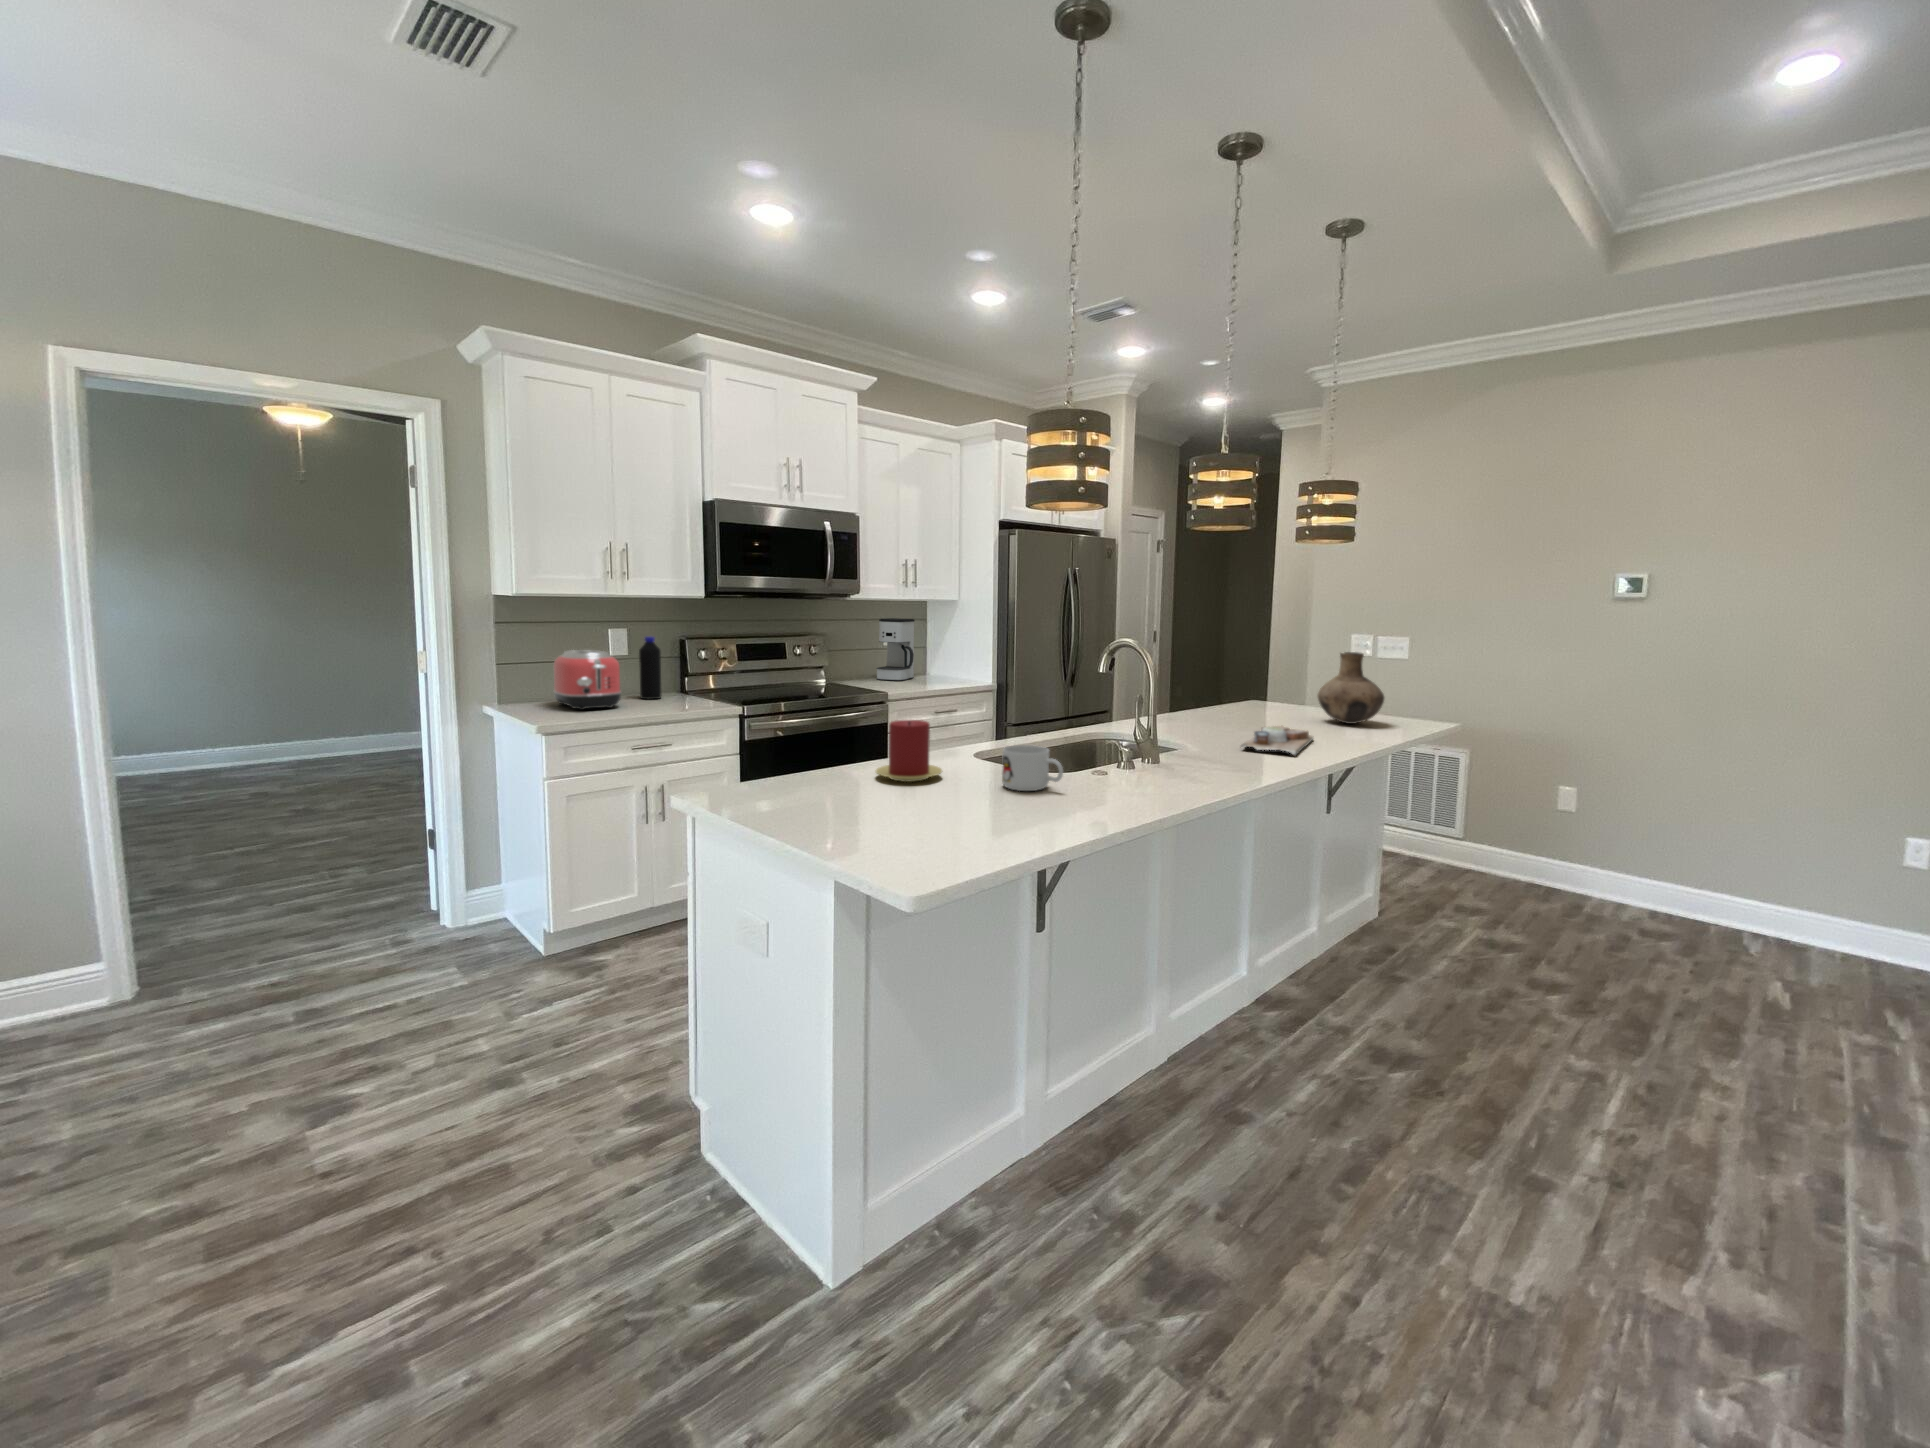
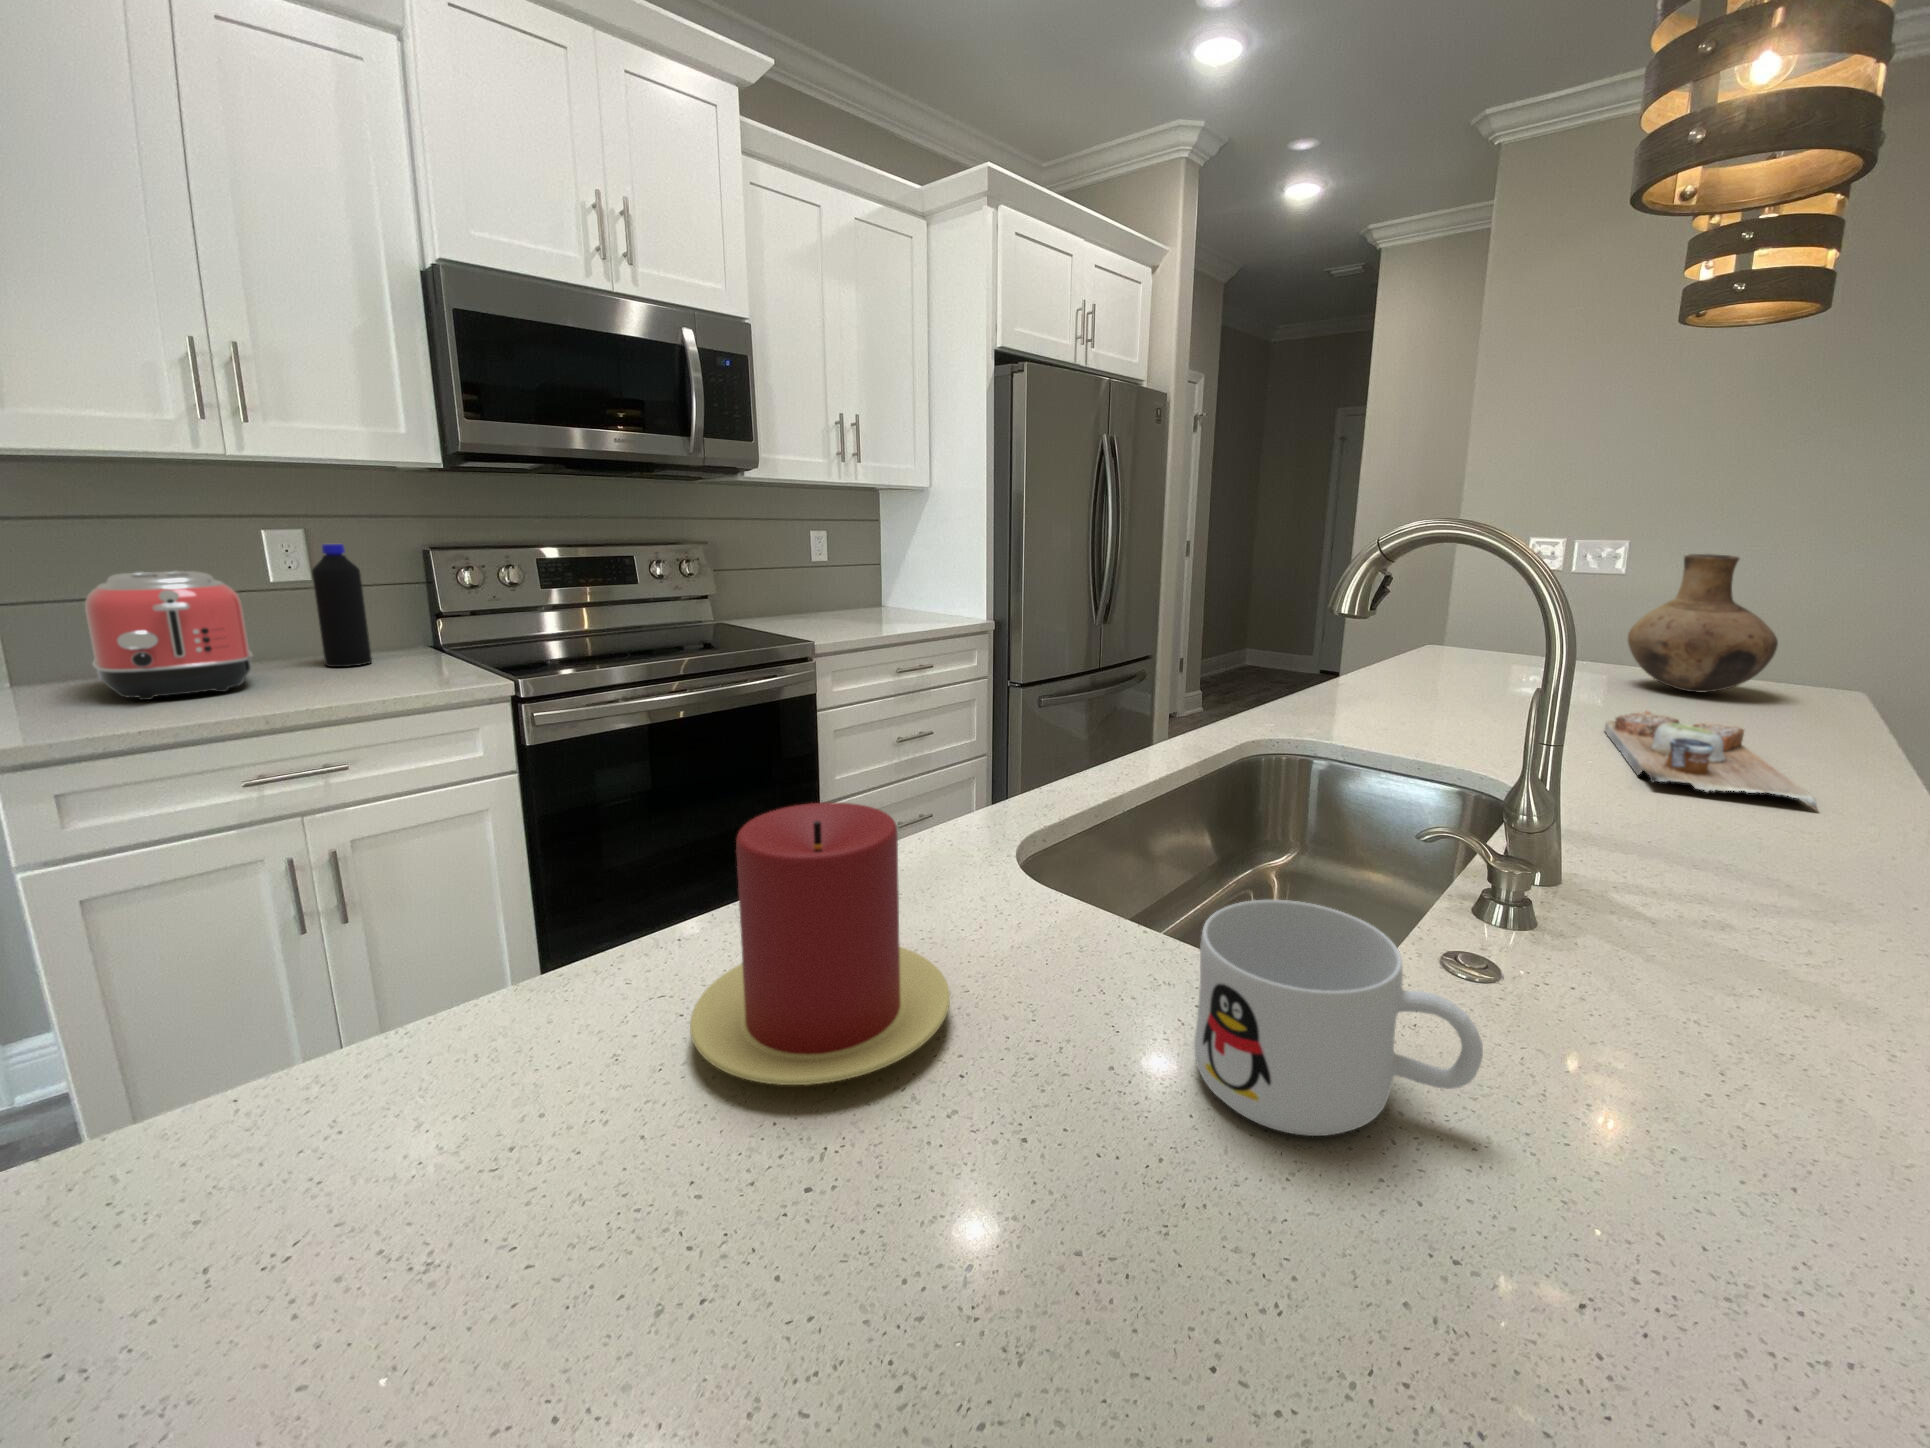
coffee maker: present [876,618,915,681] -> none [799,516,861,617]

